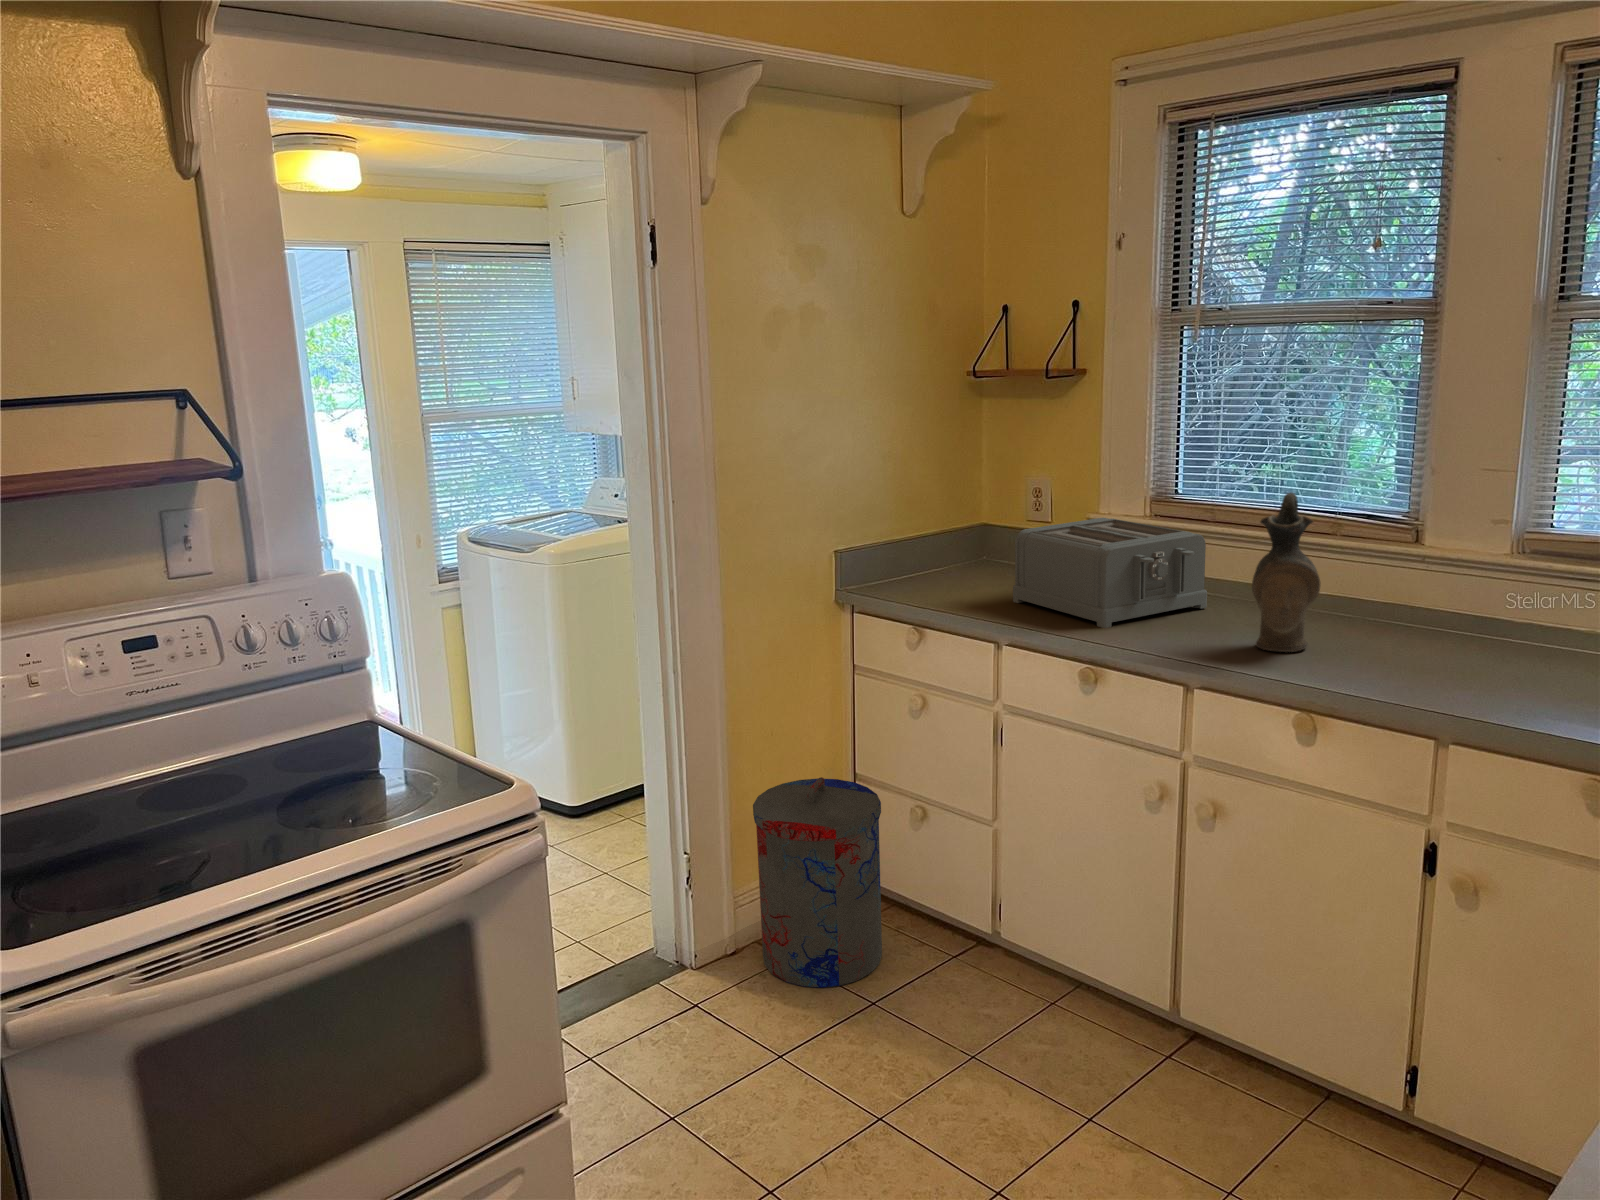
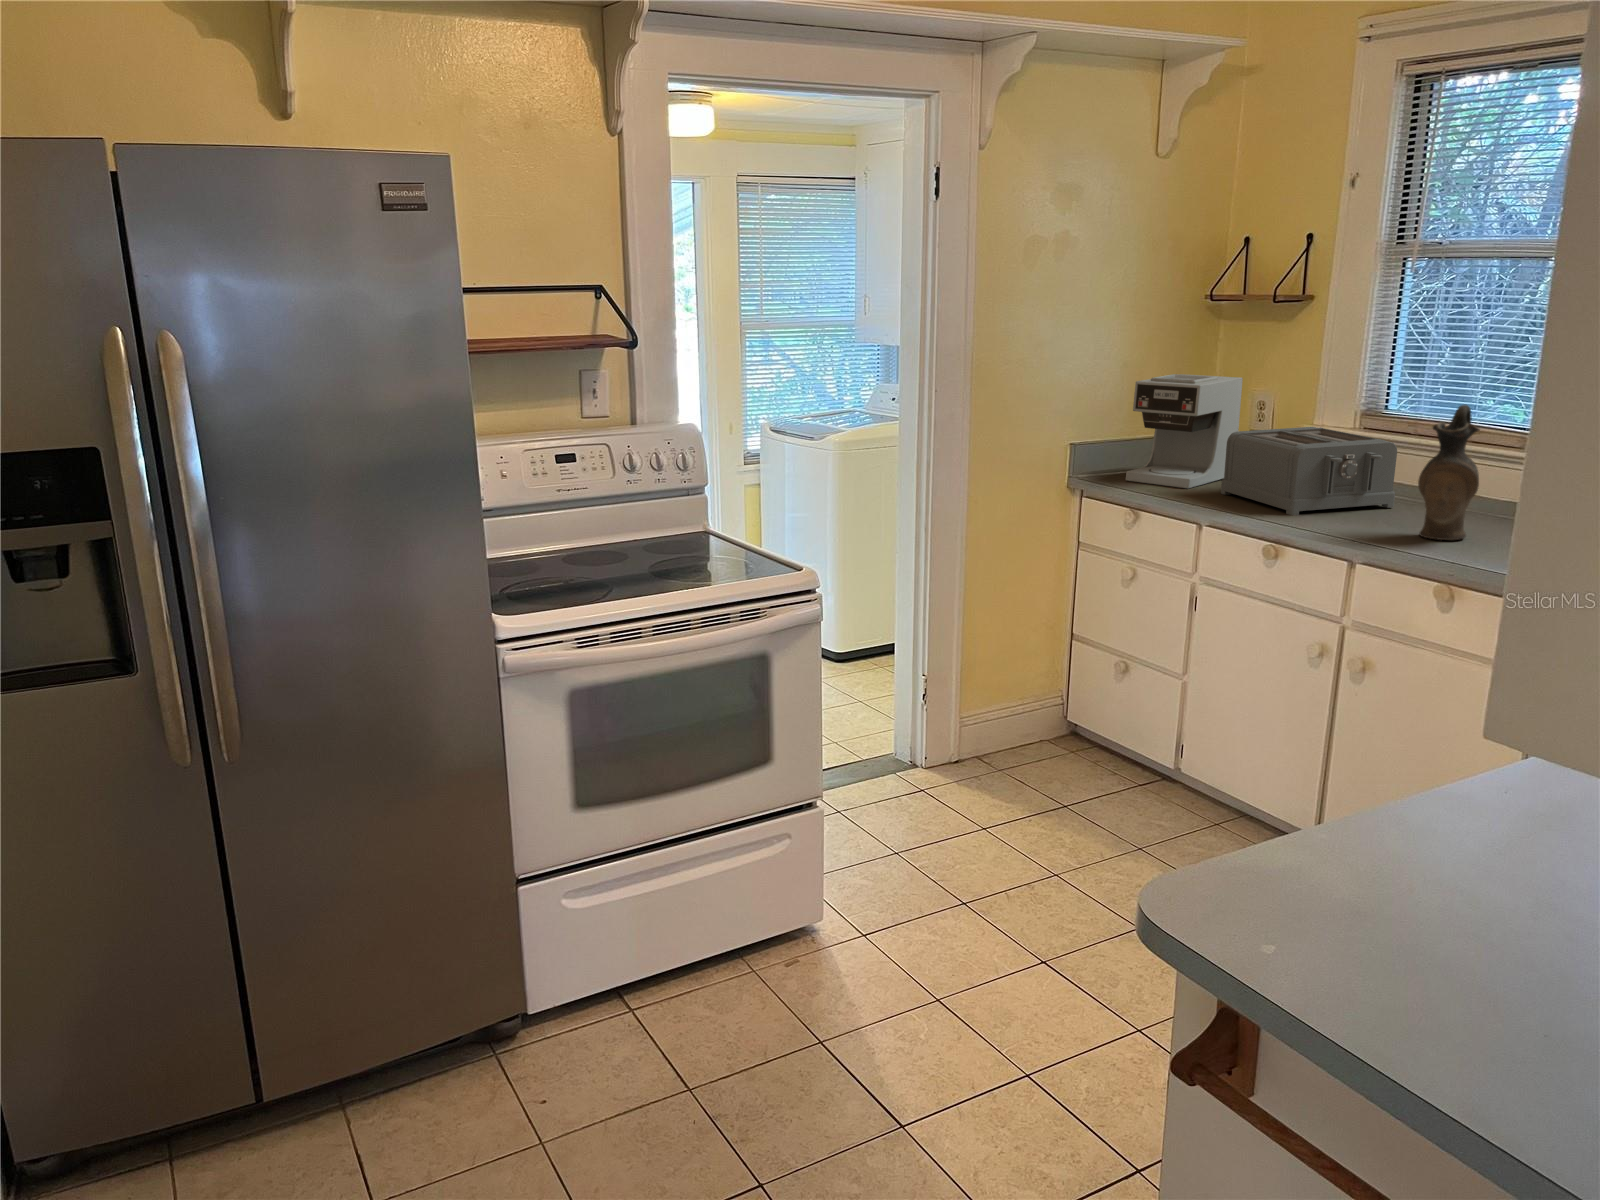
coffee maker: none [901,463,1019,598] -> present [1126,374,1243,489]
trash can: present [753,777,882,988] -> none [981,627,1089,794]

